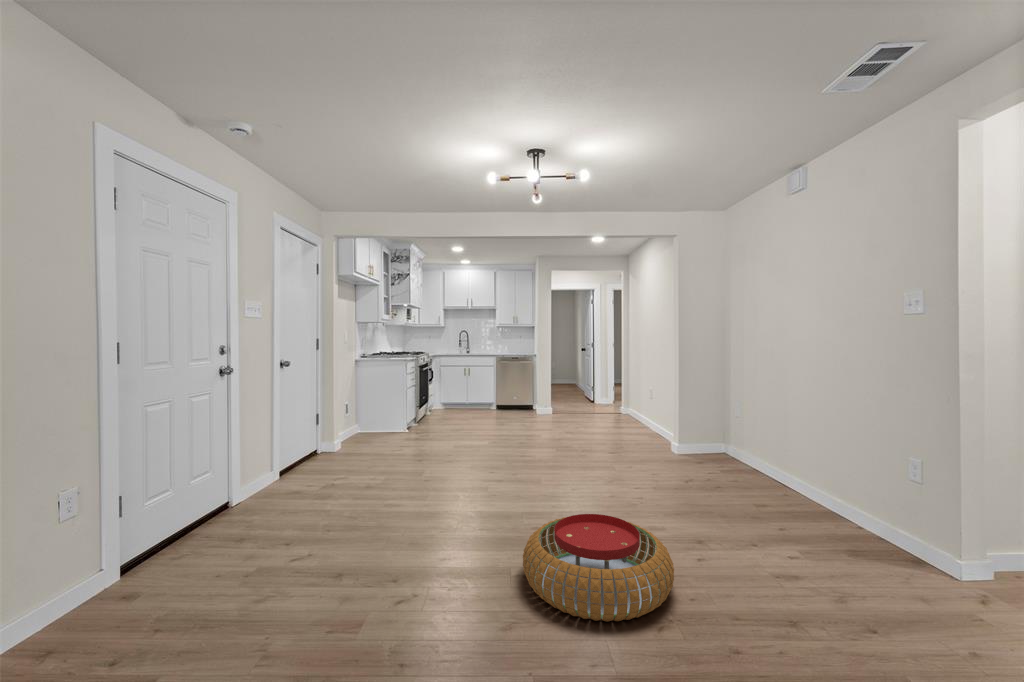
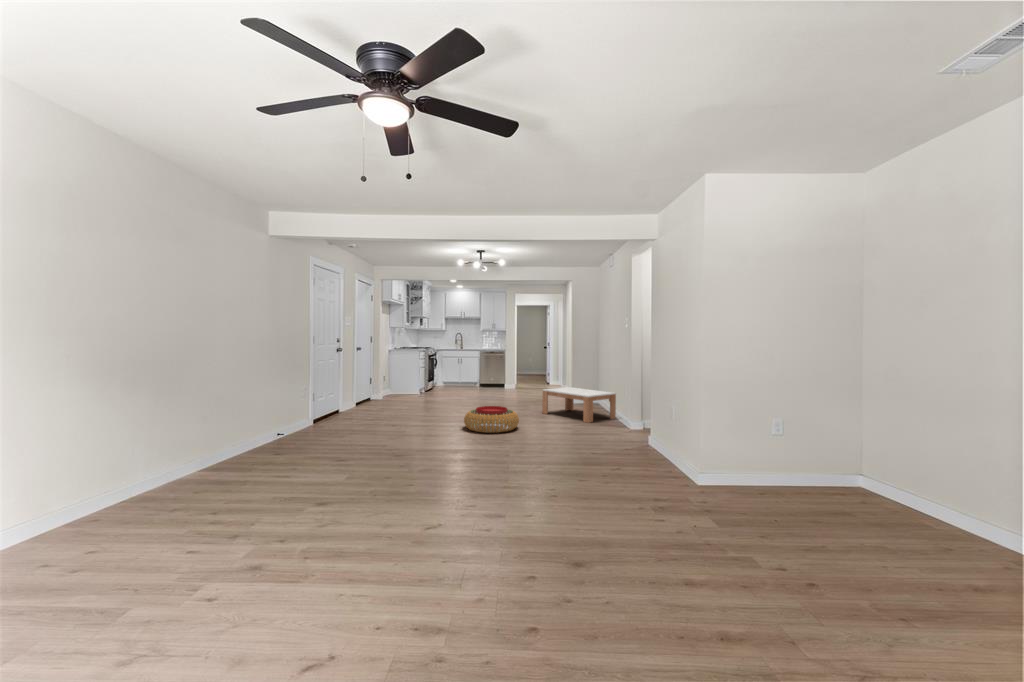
coffee table: none [661,434,837,538] -> present [542,387,616,423]

